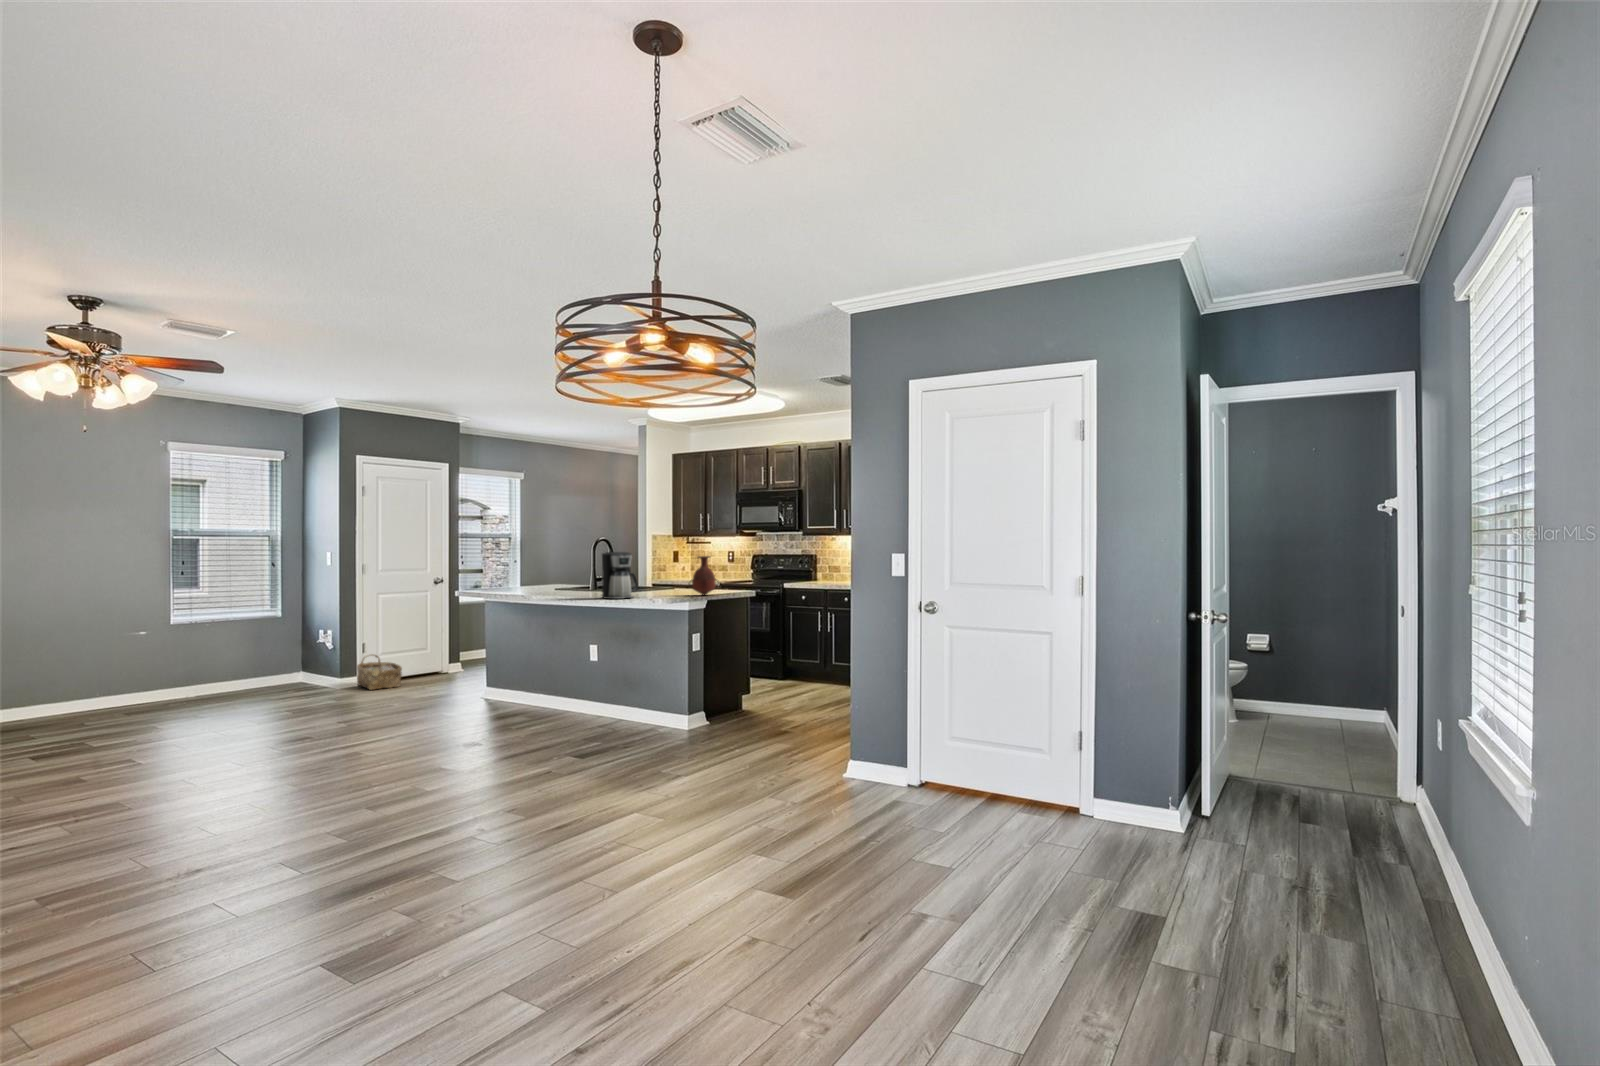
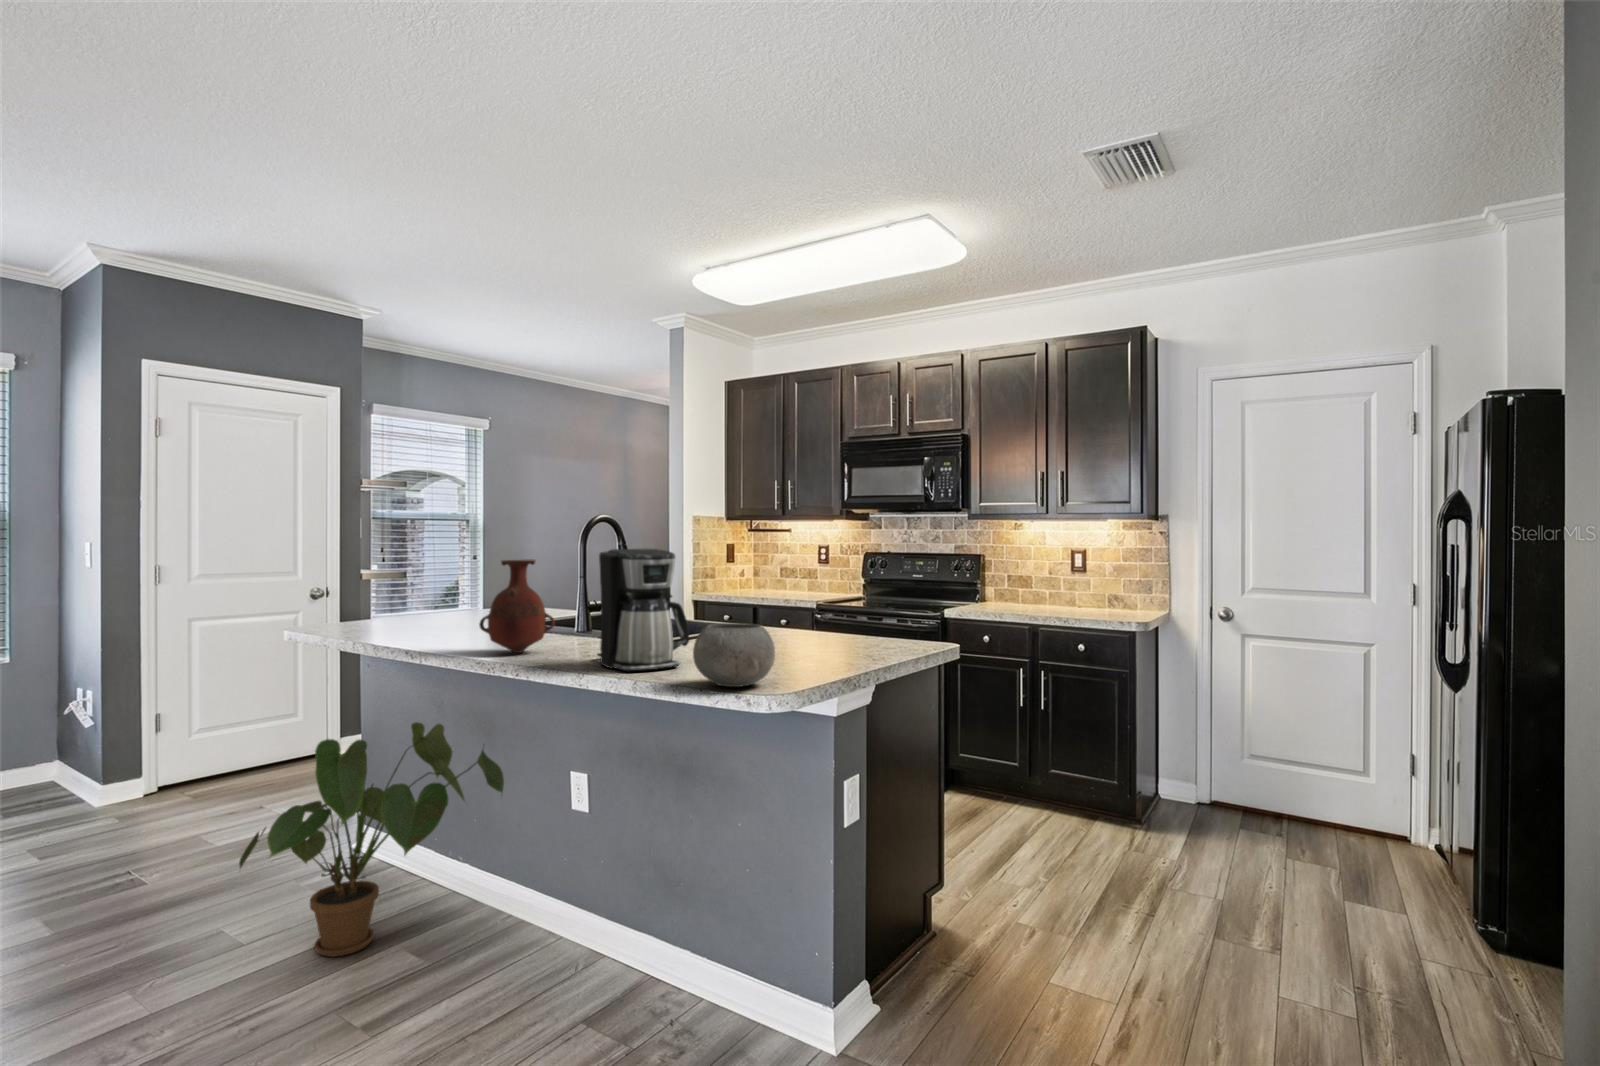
vase: present [690,556,718,595] -> present [479,560,555,653]
bowl: none [637,579,667,600] -> present [693,623,775,687]
house plant: none [455,629,561,719] -> present [239,722,504,957]
woven basket: present [357,654,402,690] -> none [133,736,224,813]

